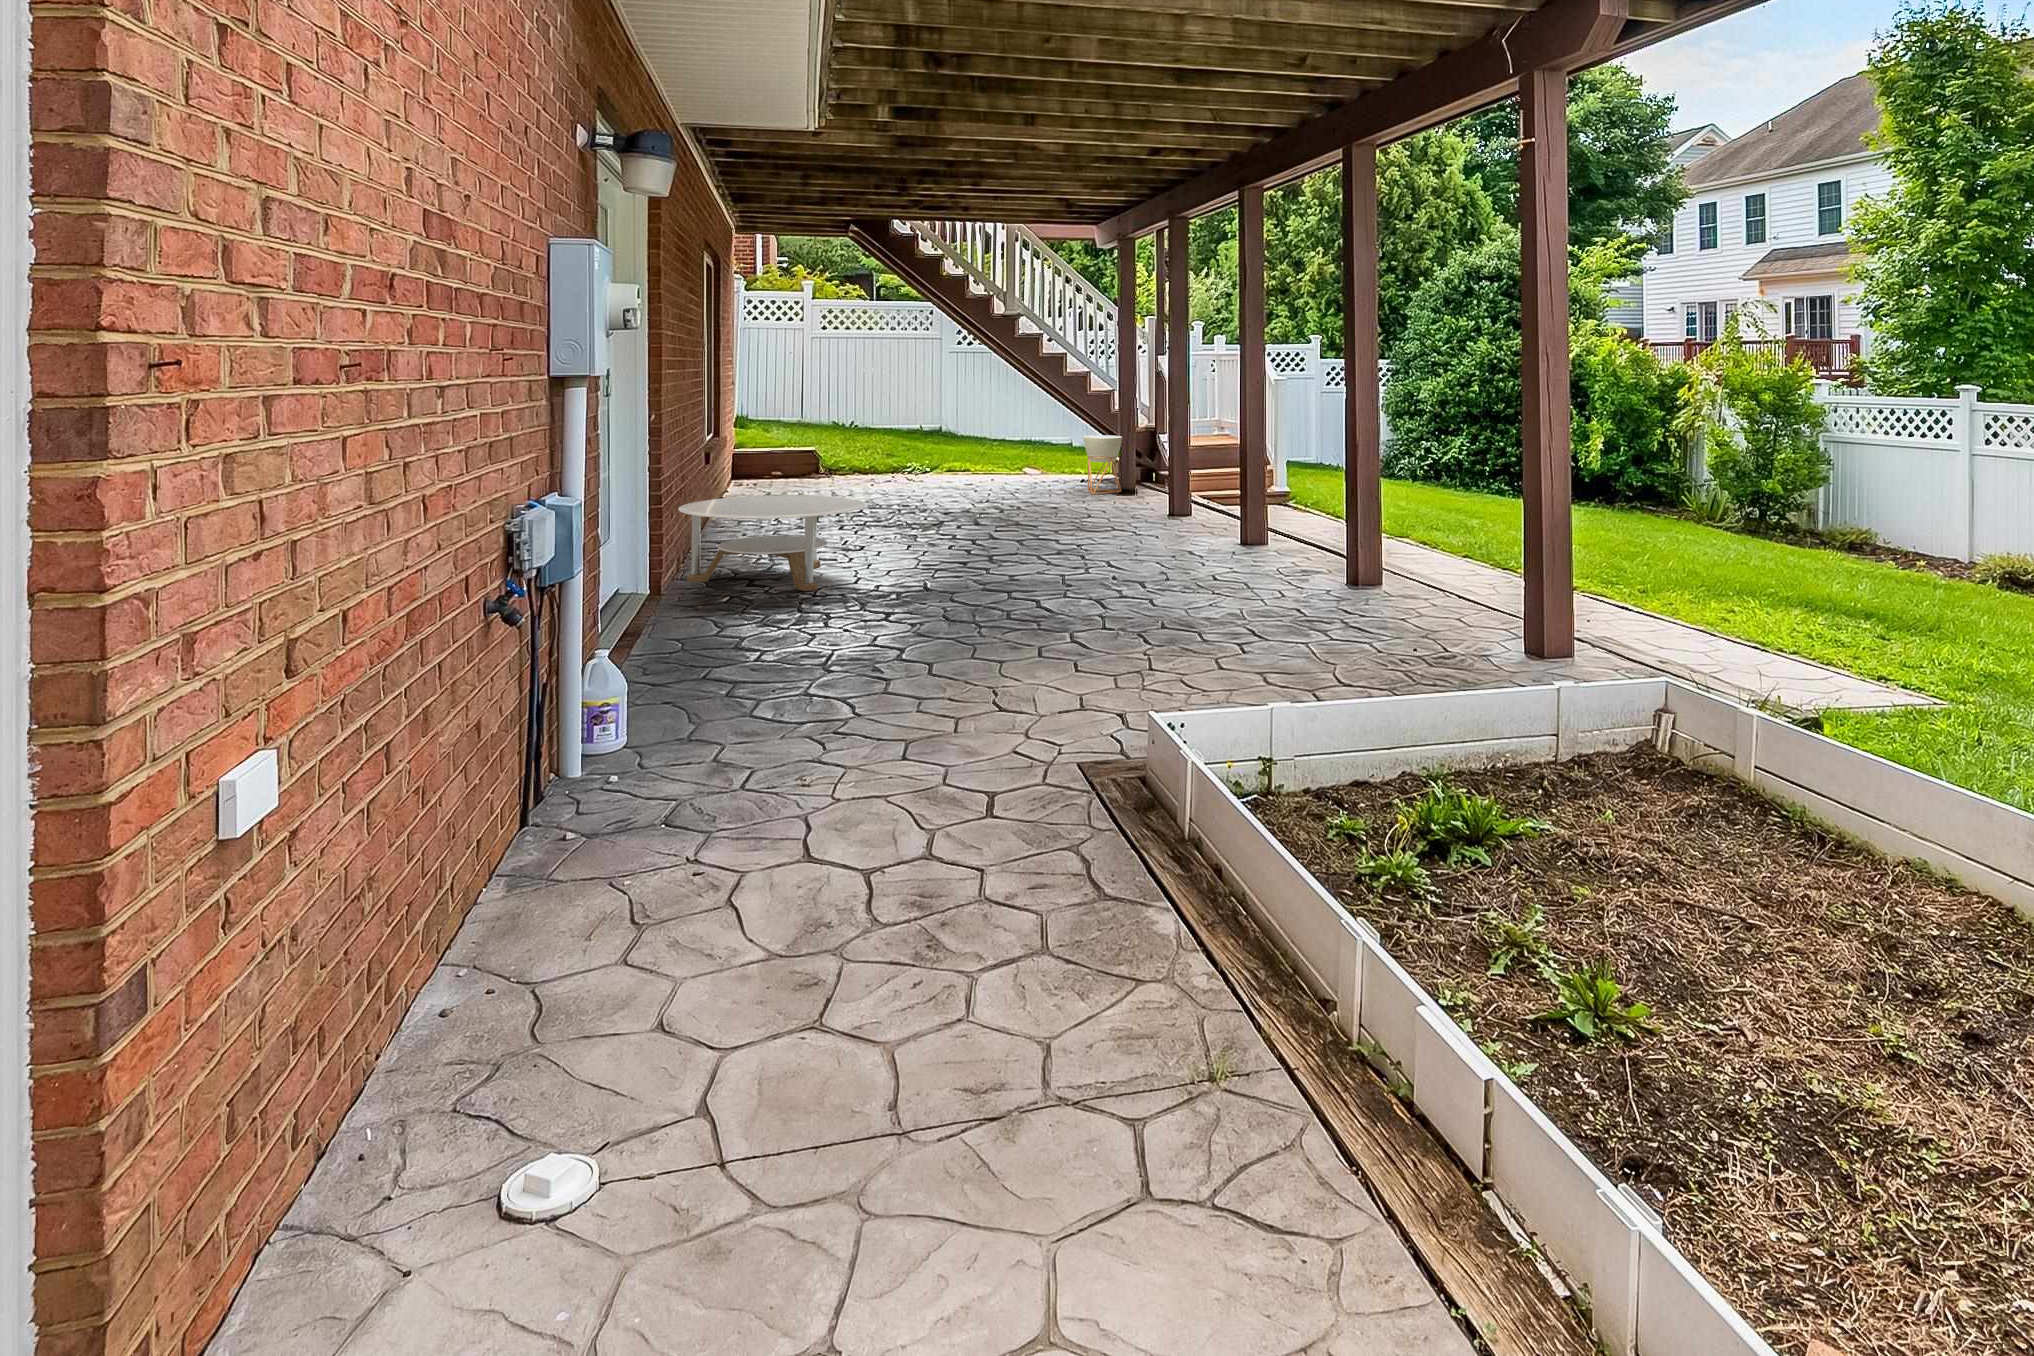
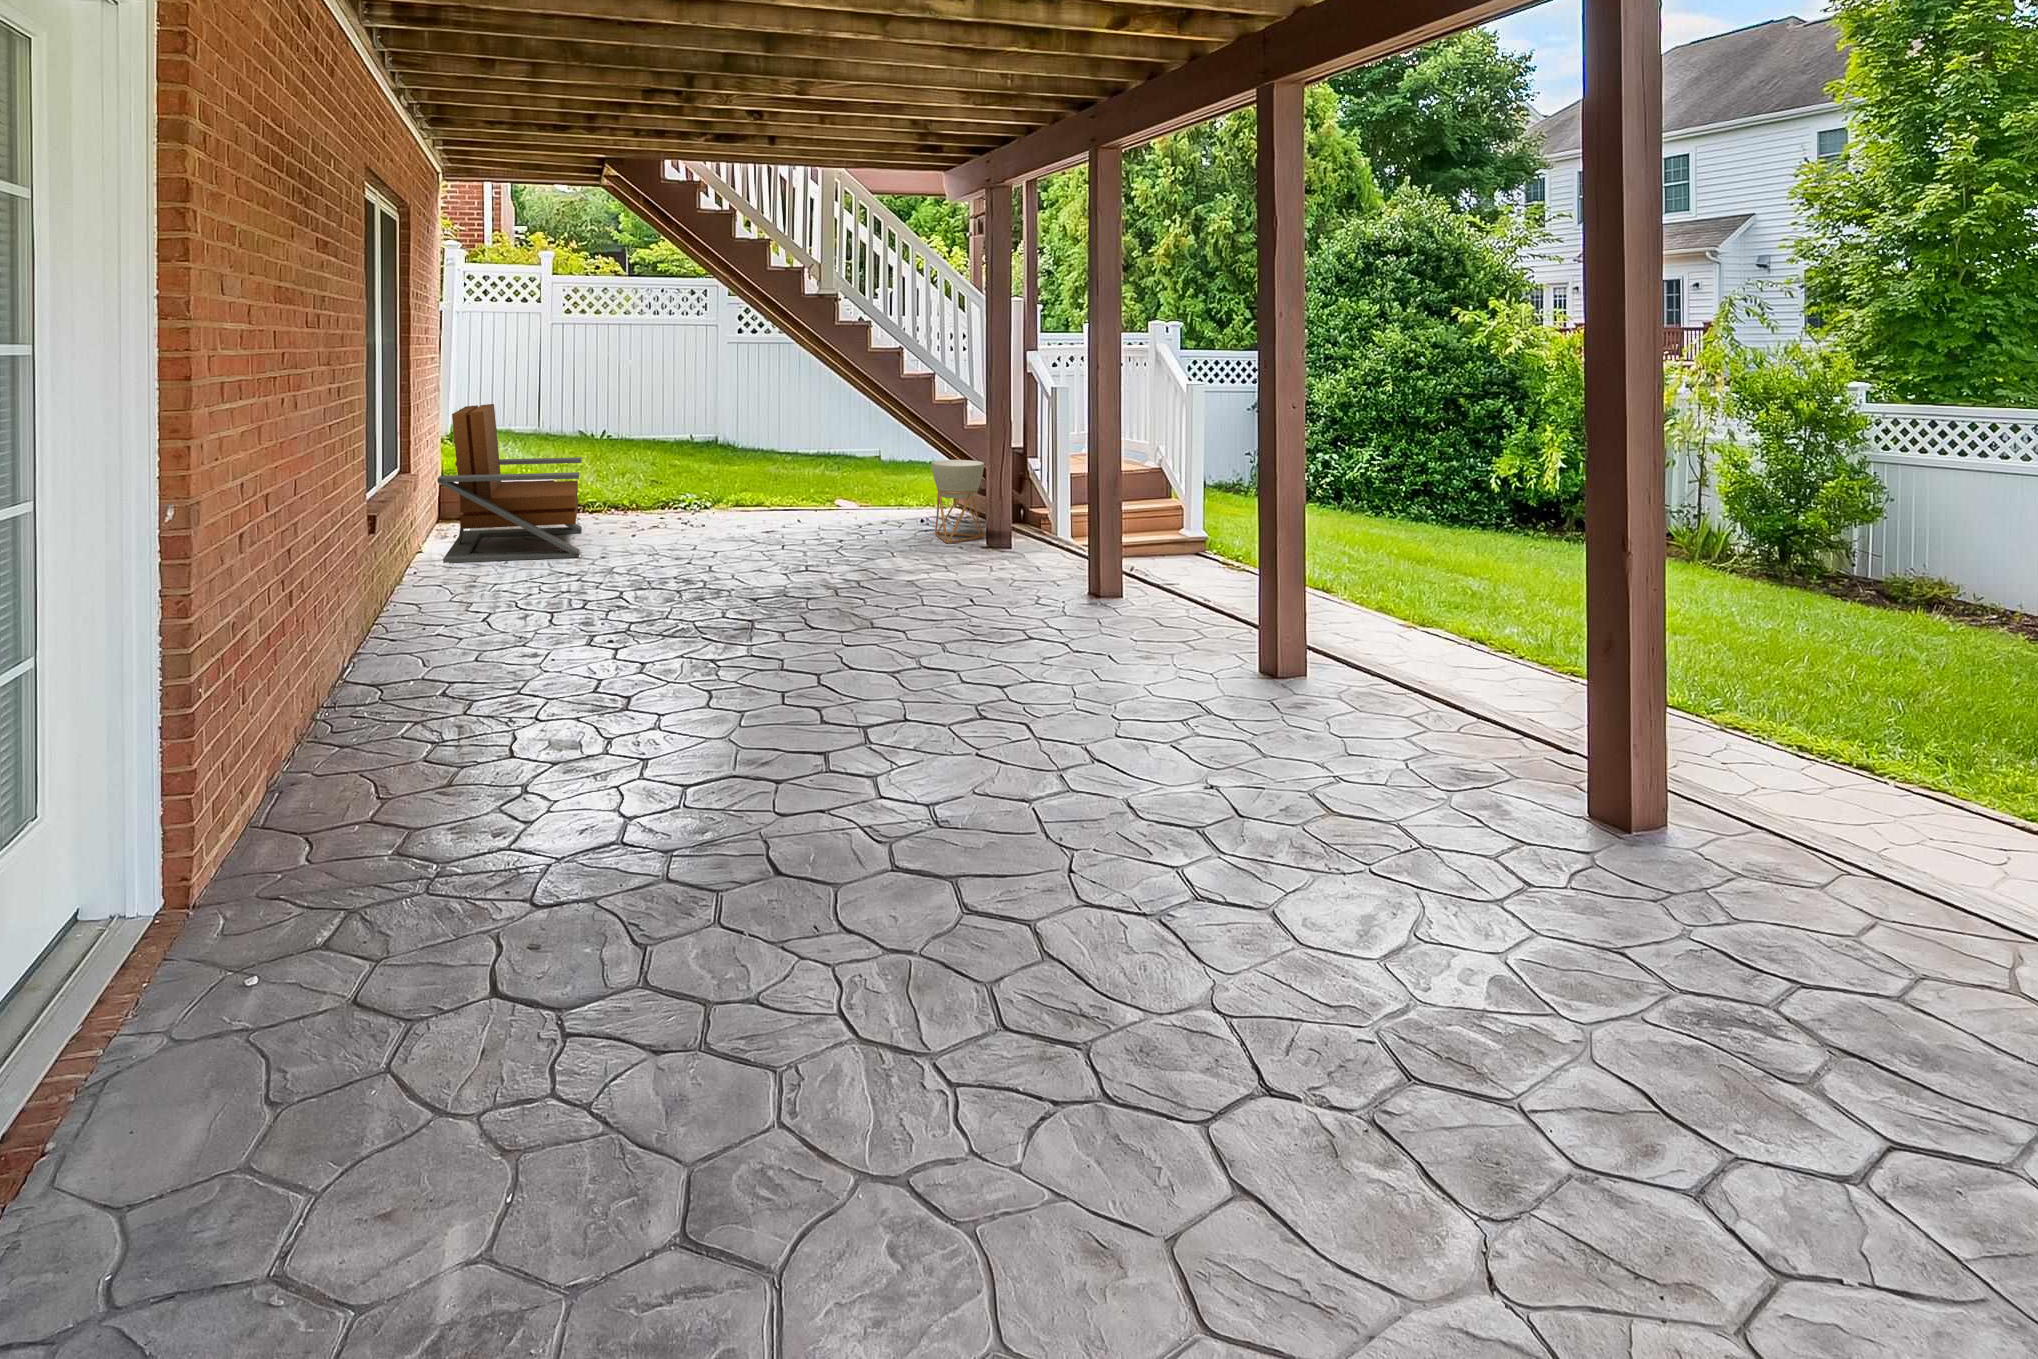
lounge chair: none [735,392,833,498] -> present [437,404,582,563]
round table: present [678,495,865,591] -> none [265,634,663,887]

